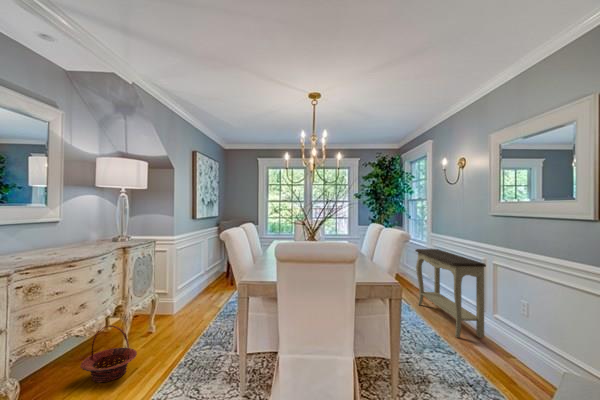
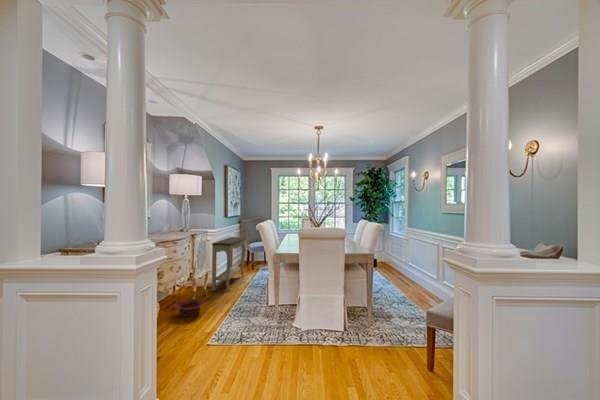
console table: present [415,249,486,338] -> present [212,237,246,291]

